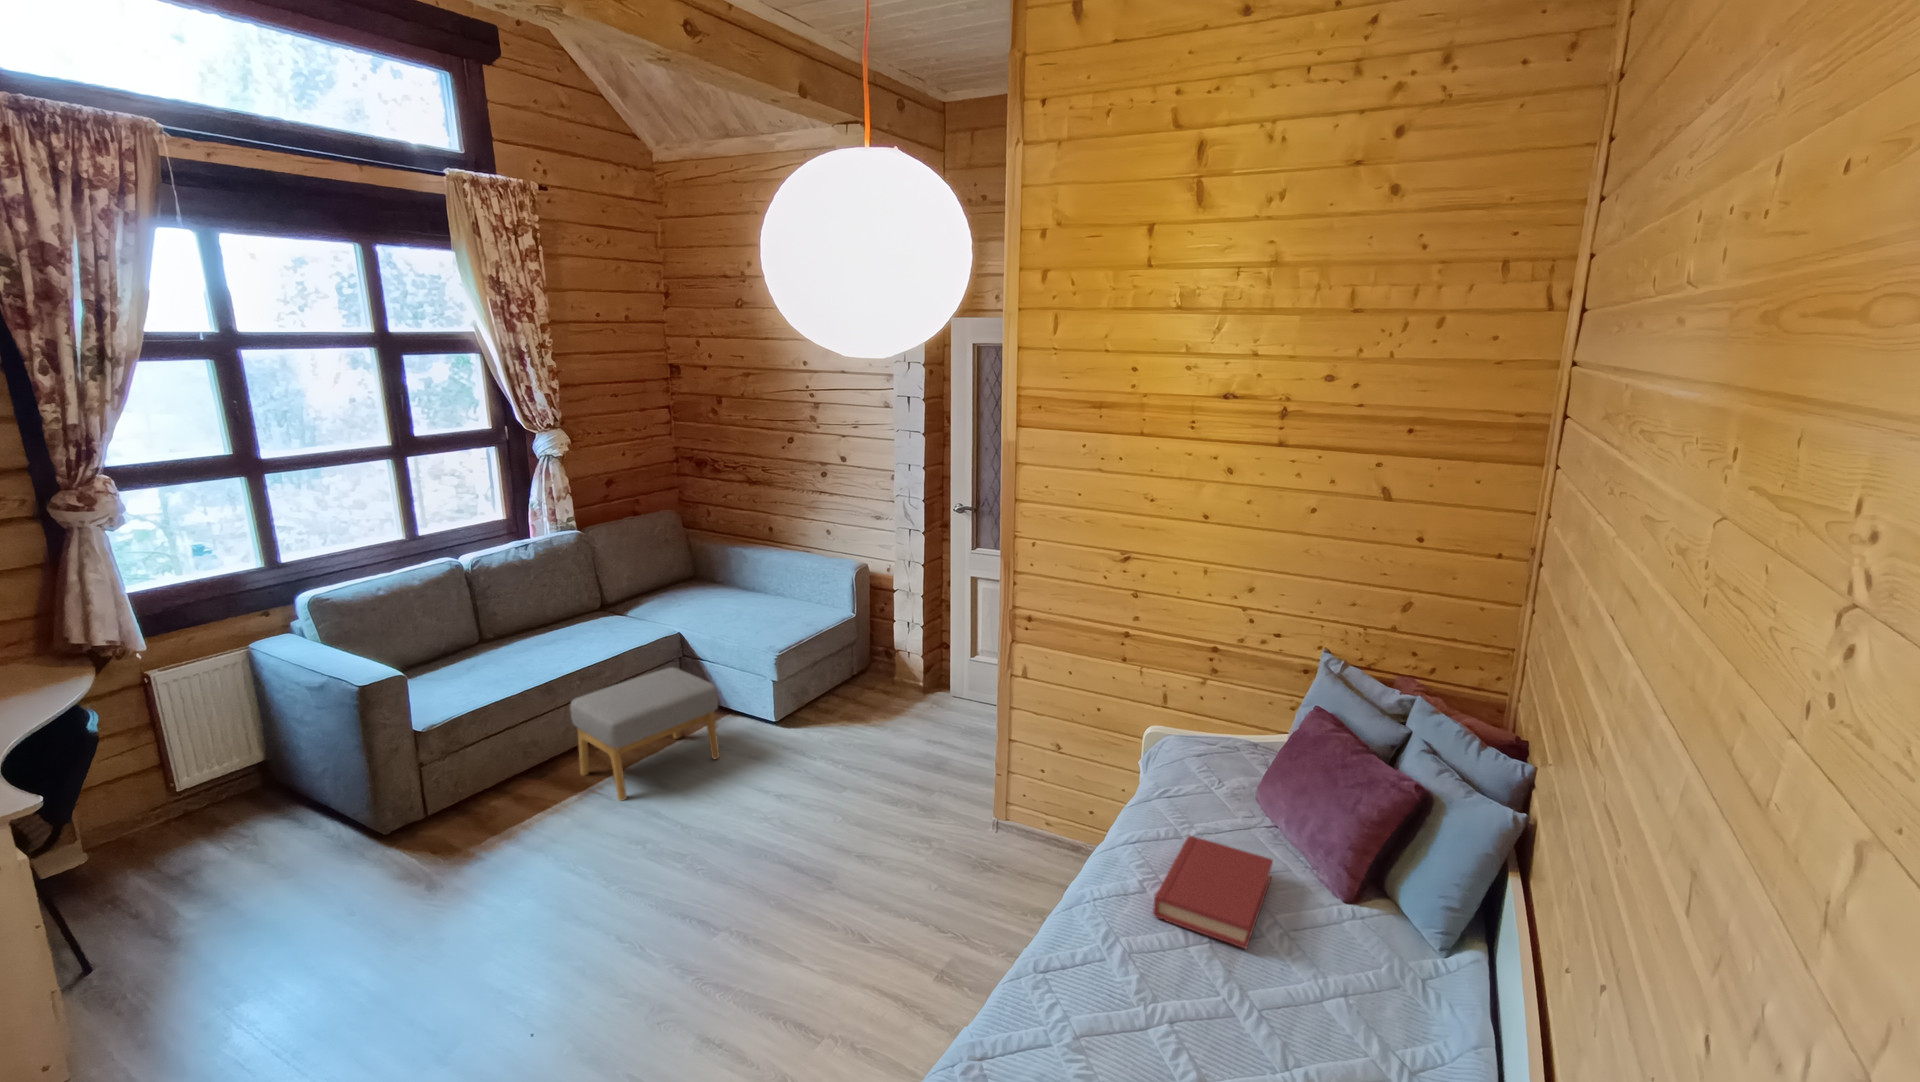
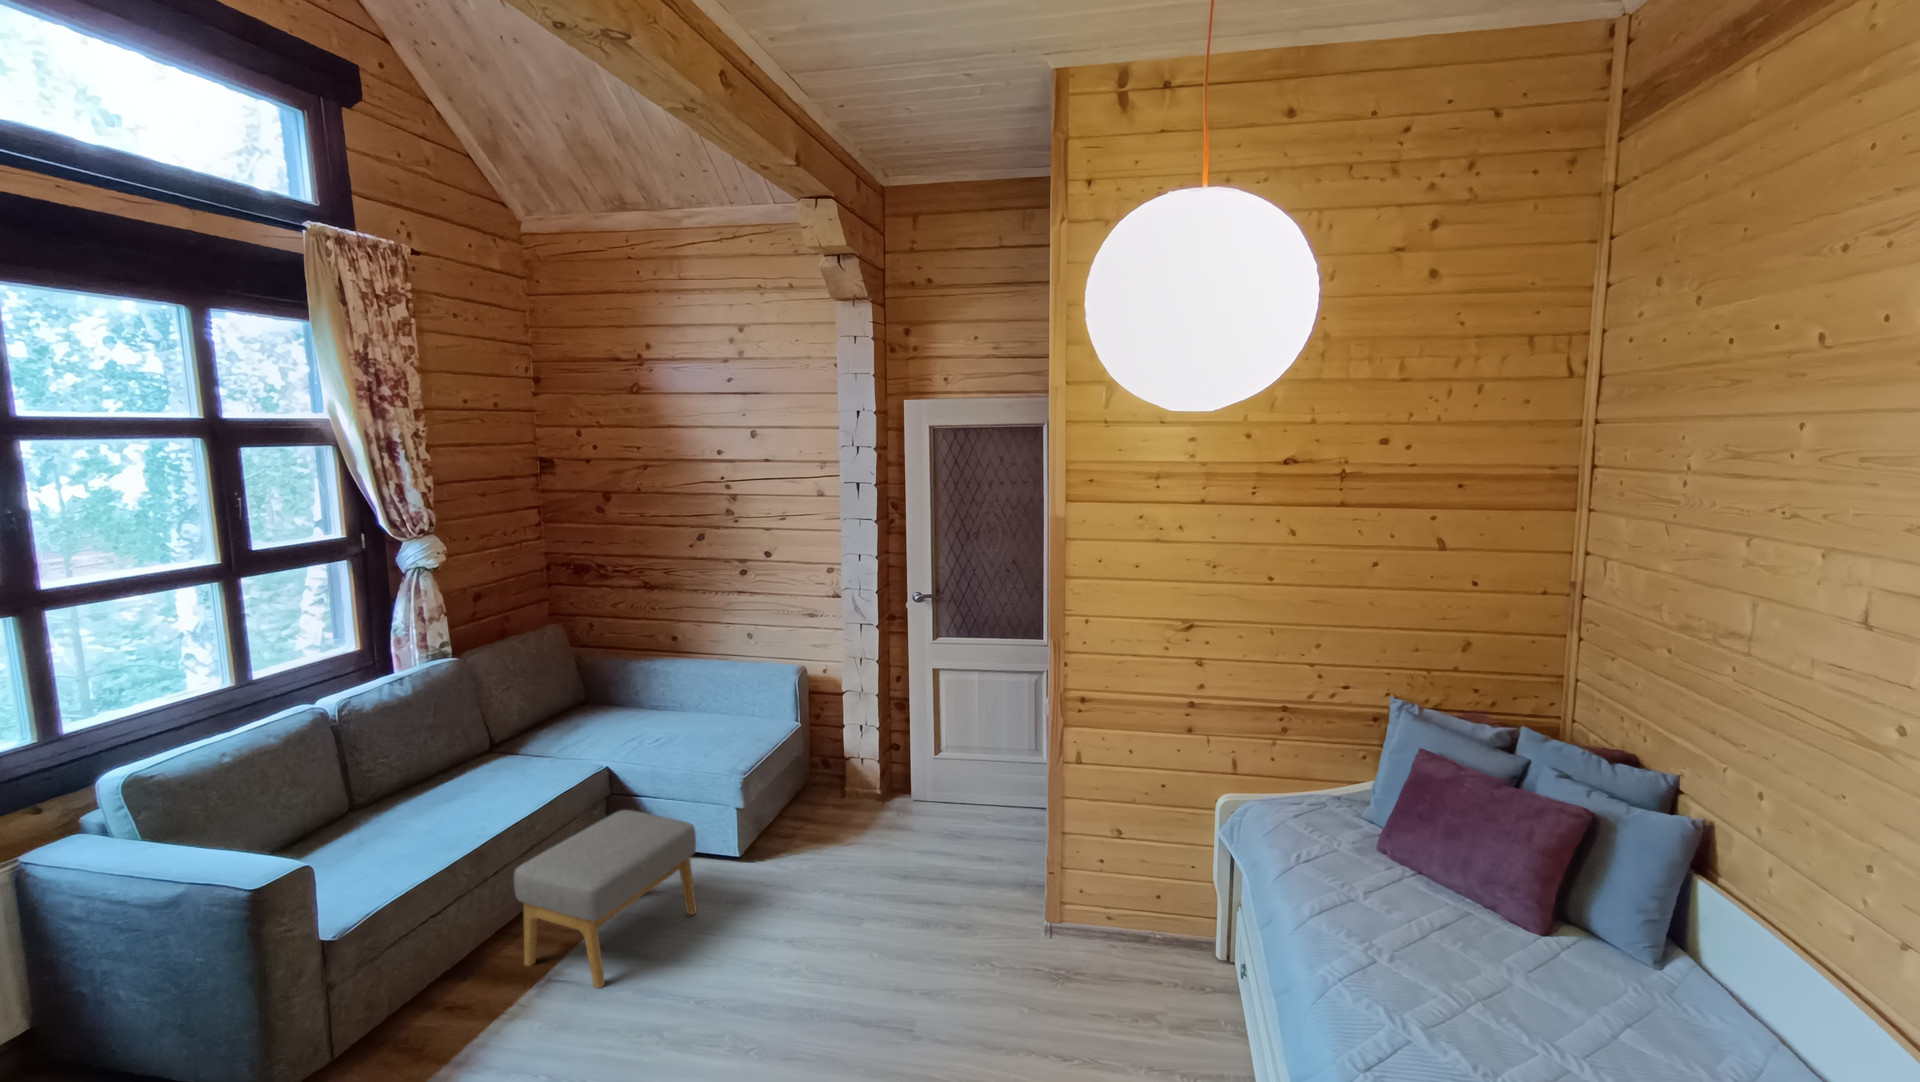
hardback book: present [1153,836,1273,948] -> none [1368,897,1508,1003]

